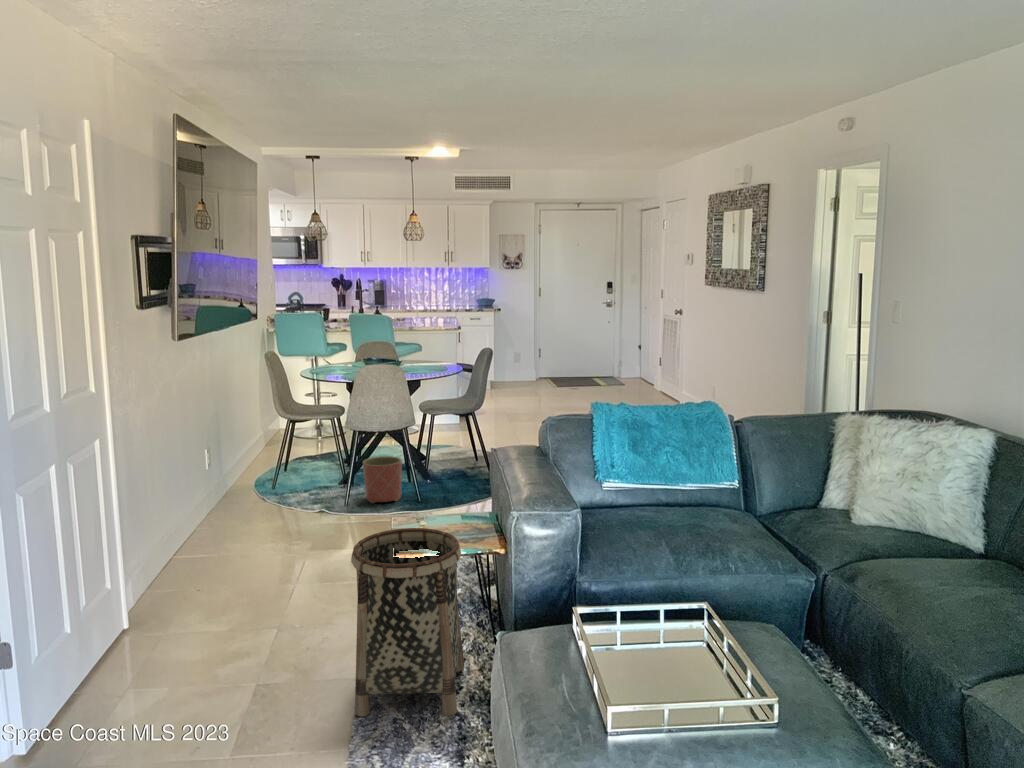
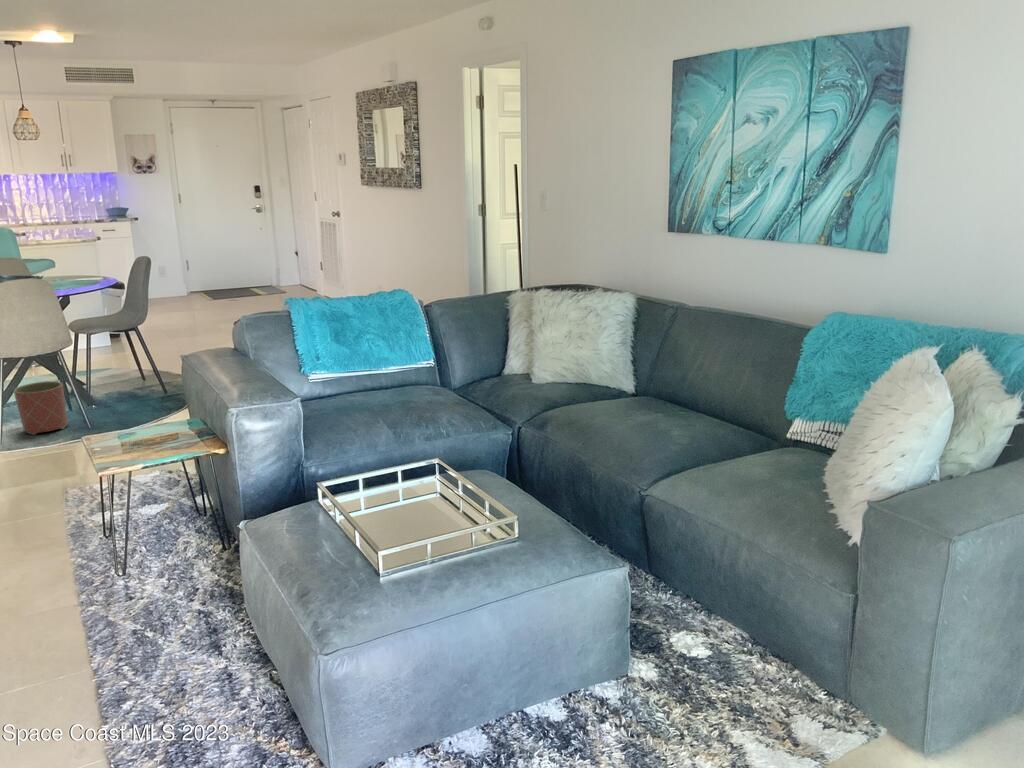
basket: present [351,528,464,716] -> none [56,437,200,639]

